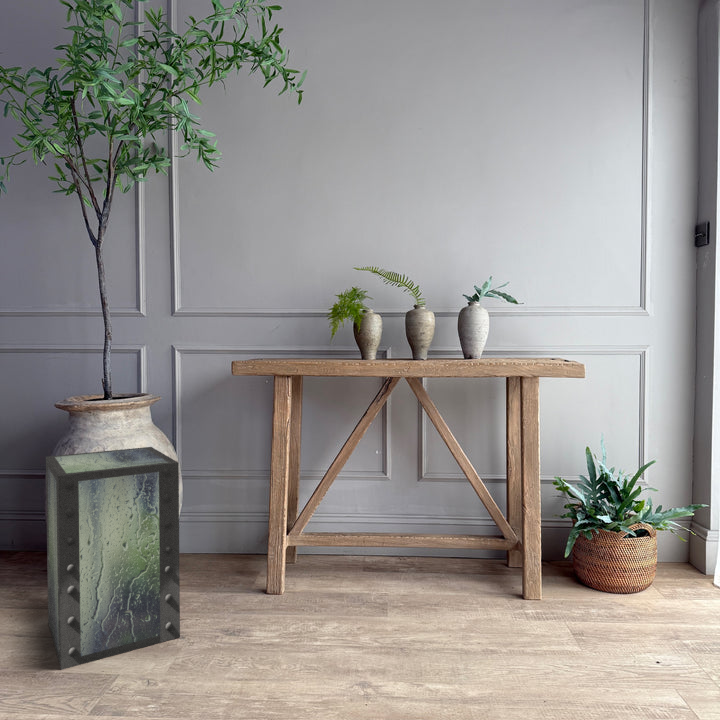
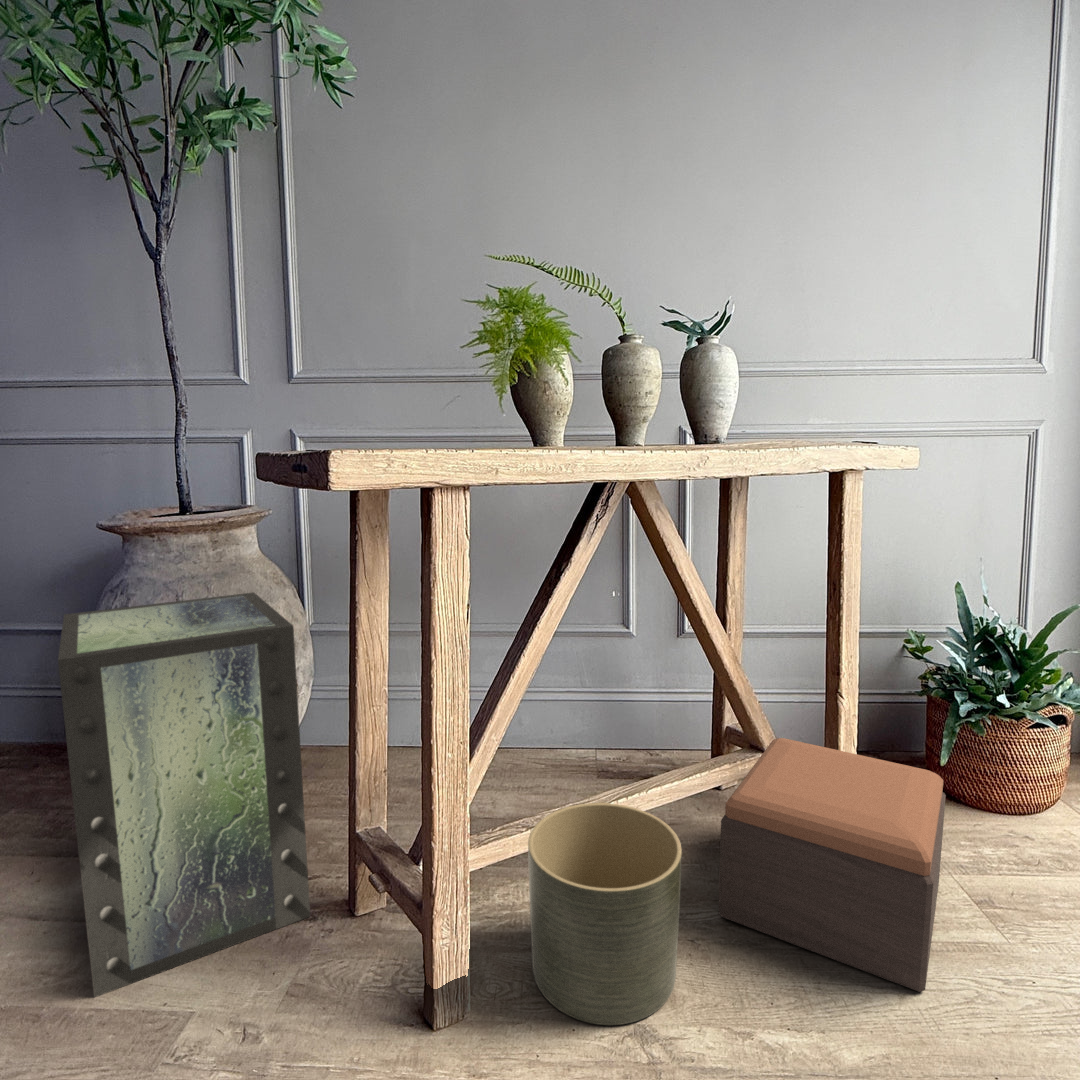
footstool: none [419,538,555,670] -> present [718,738,946,992]
planter: none [305,568,390,681] -> present [528,803,682,1025]

